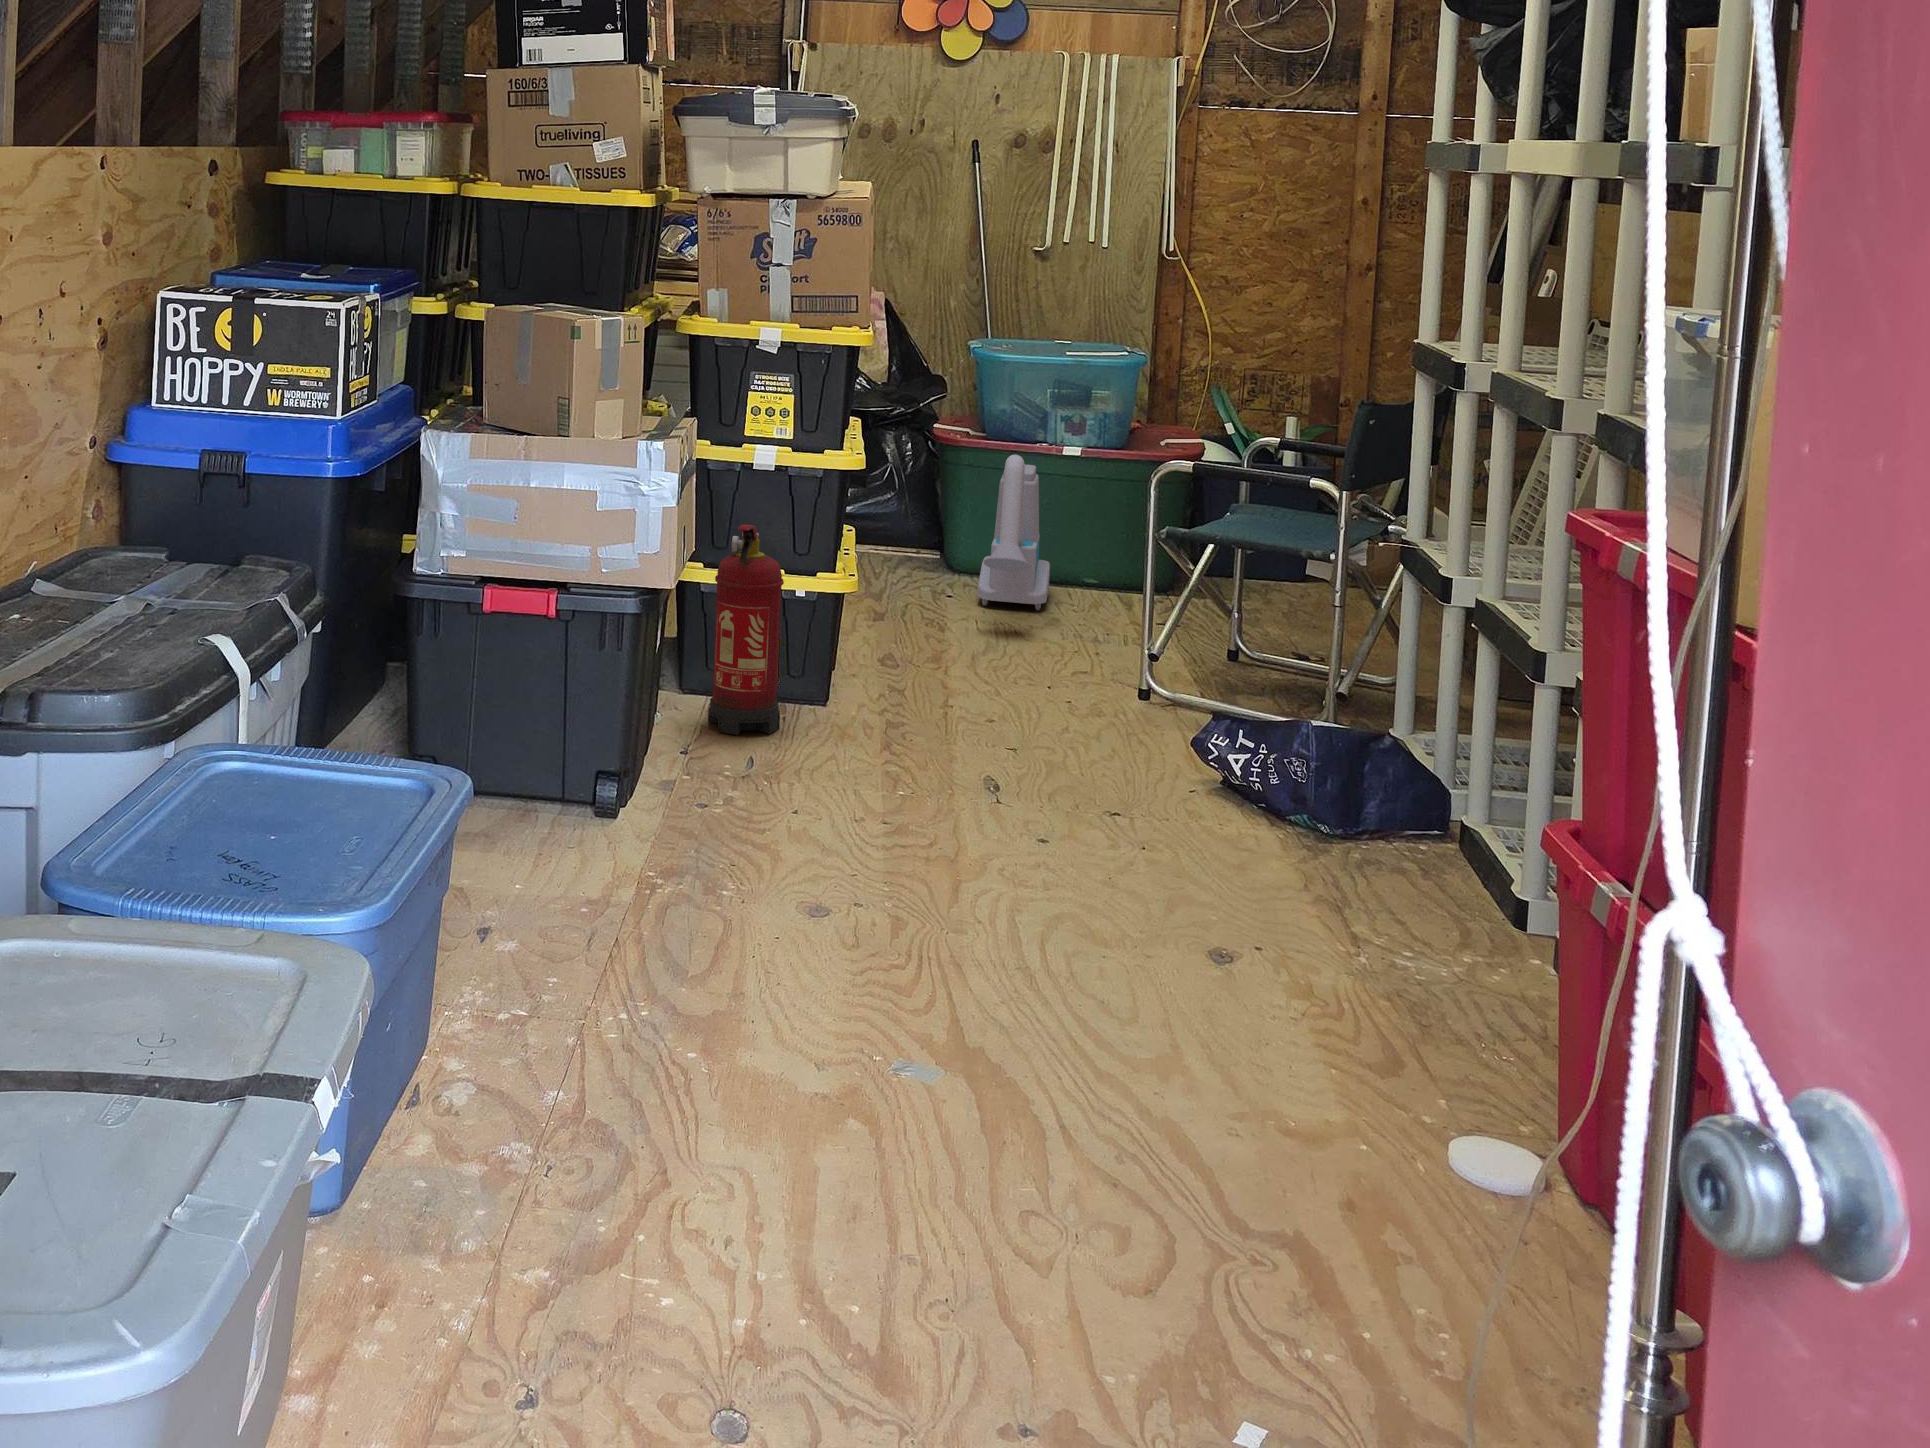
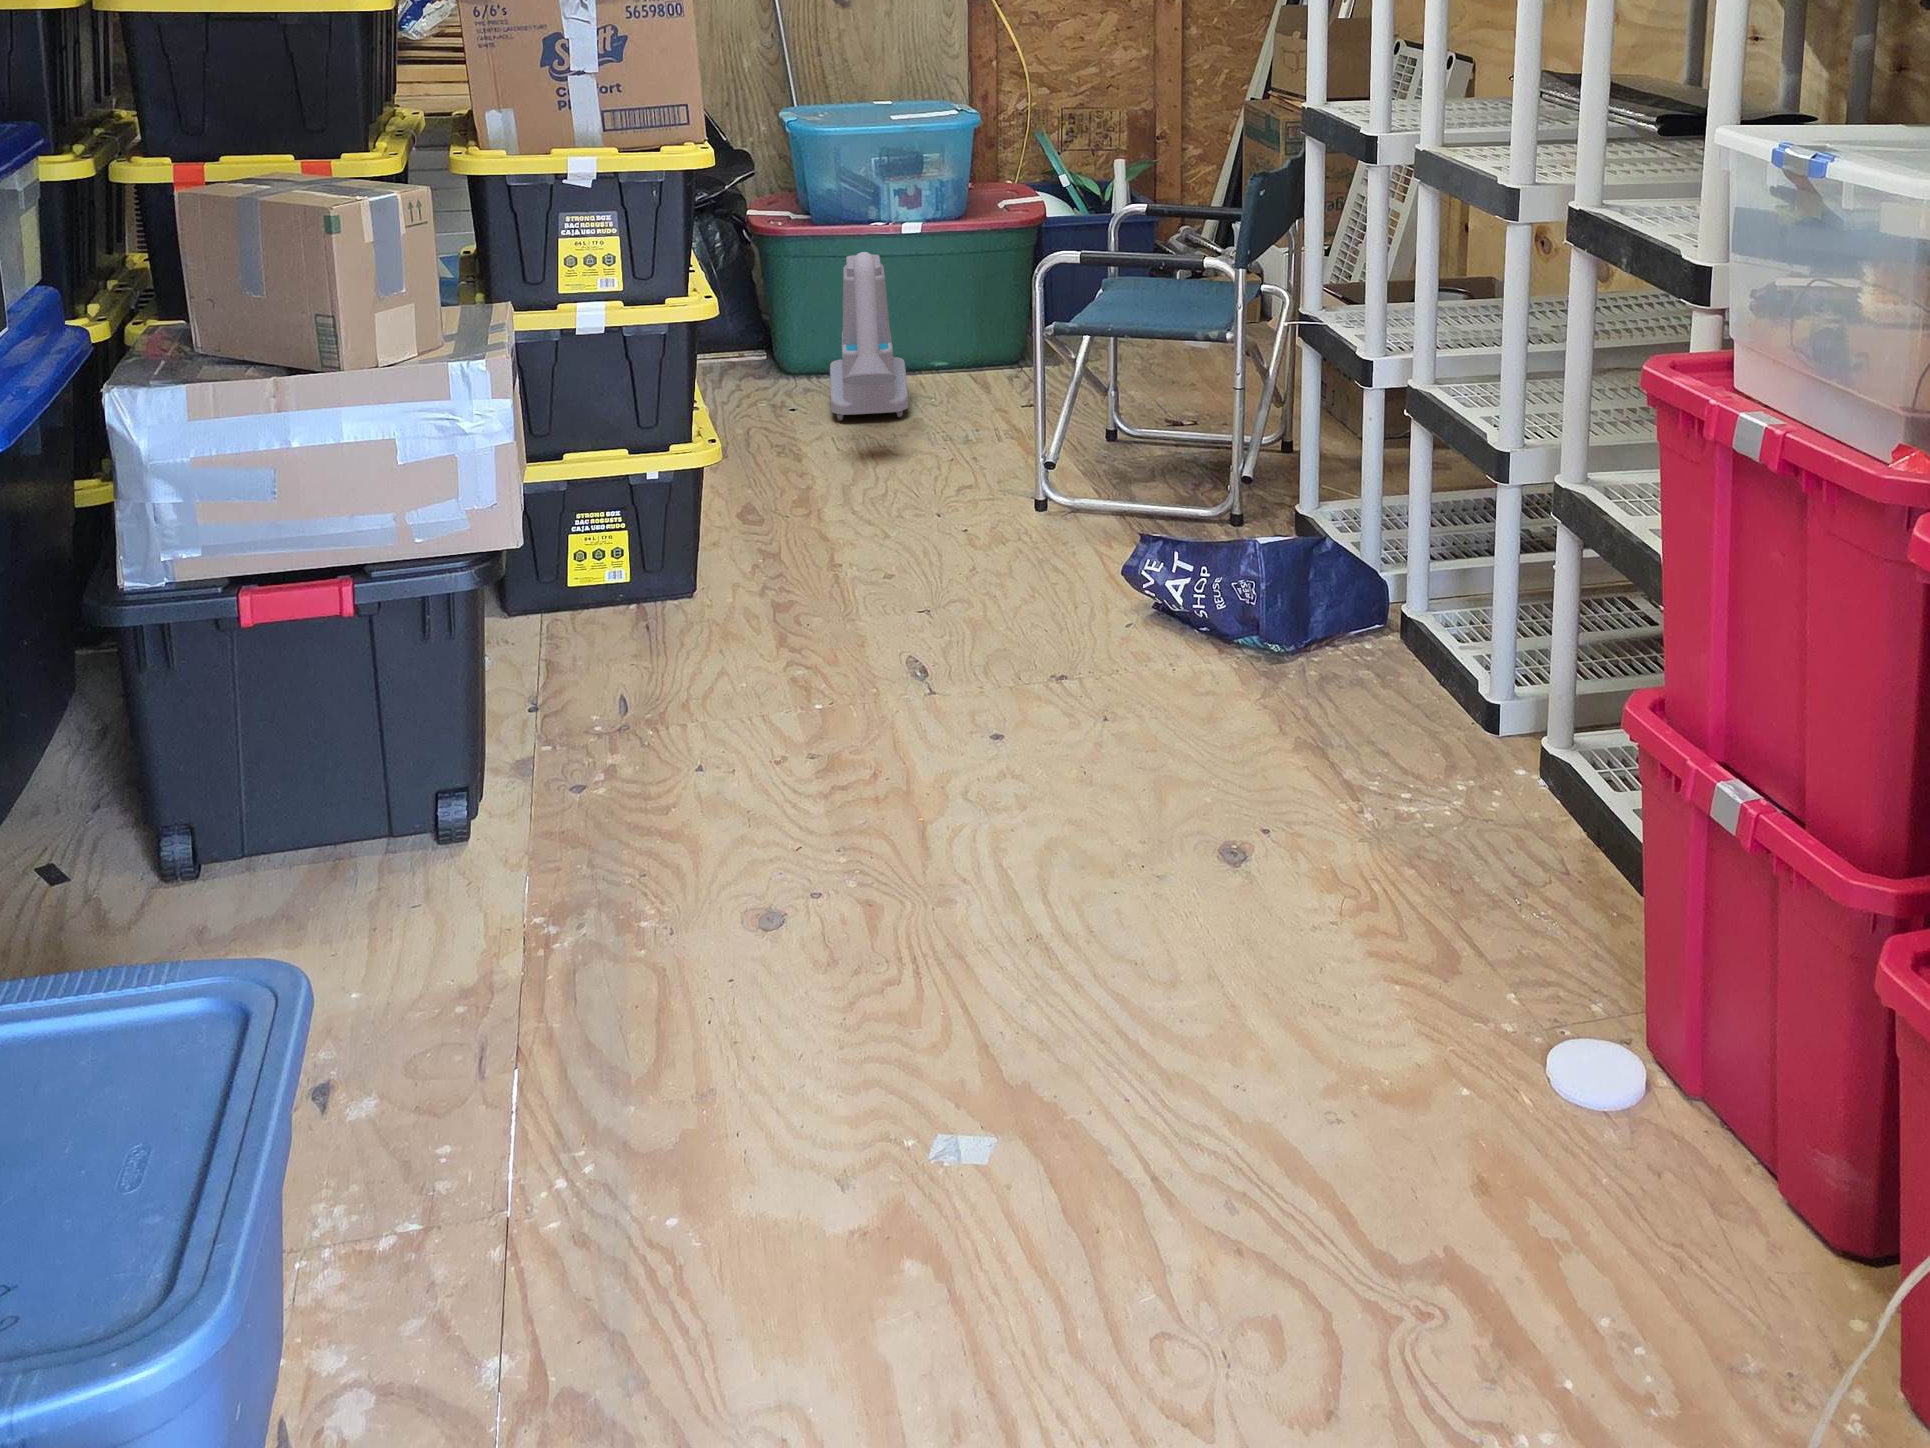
fire extinguisher: present [708,525,784,735] -> none [542,408,646,663]

